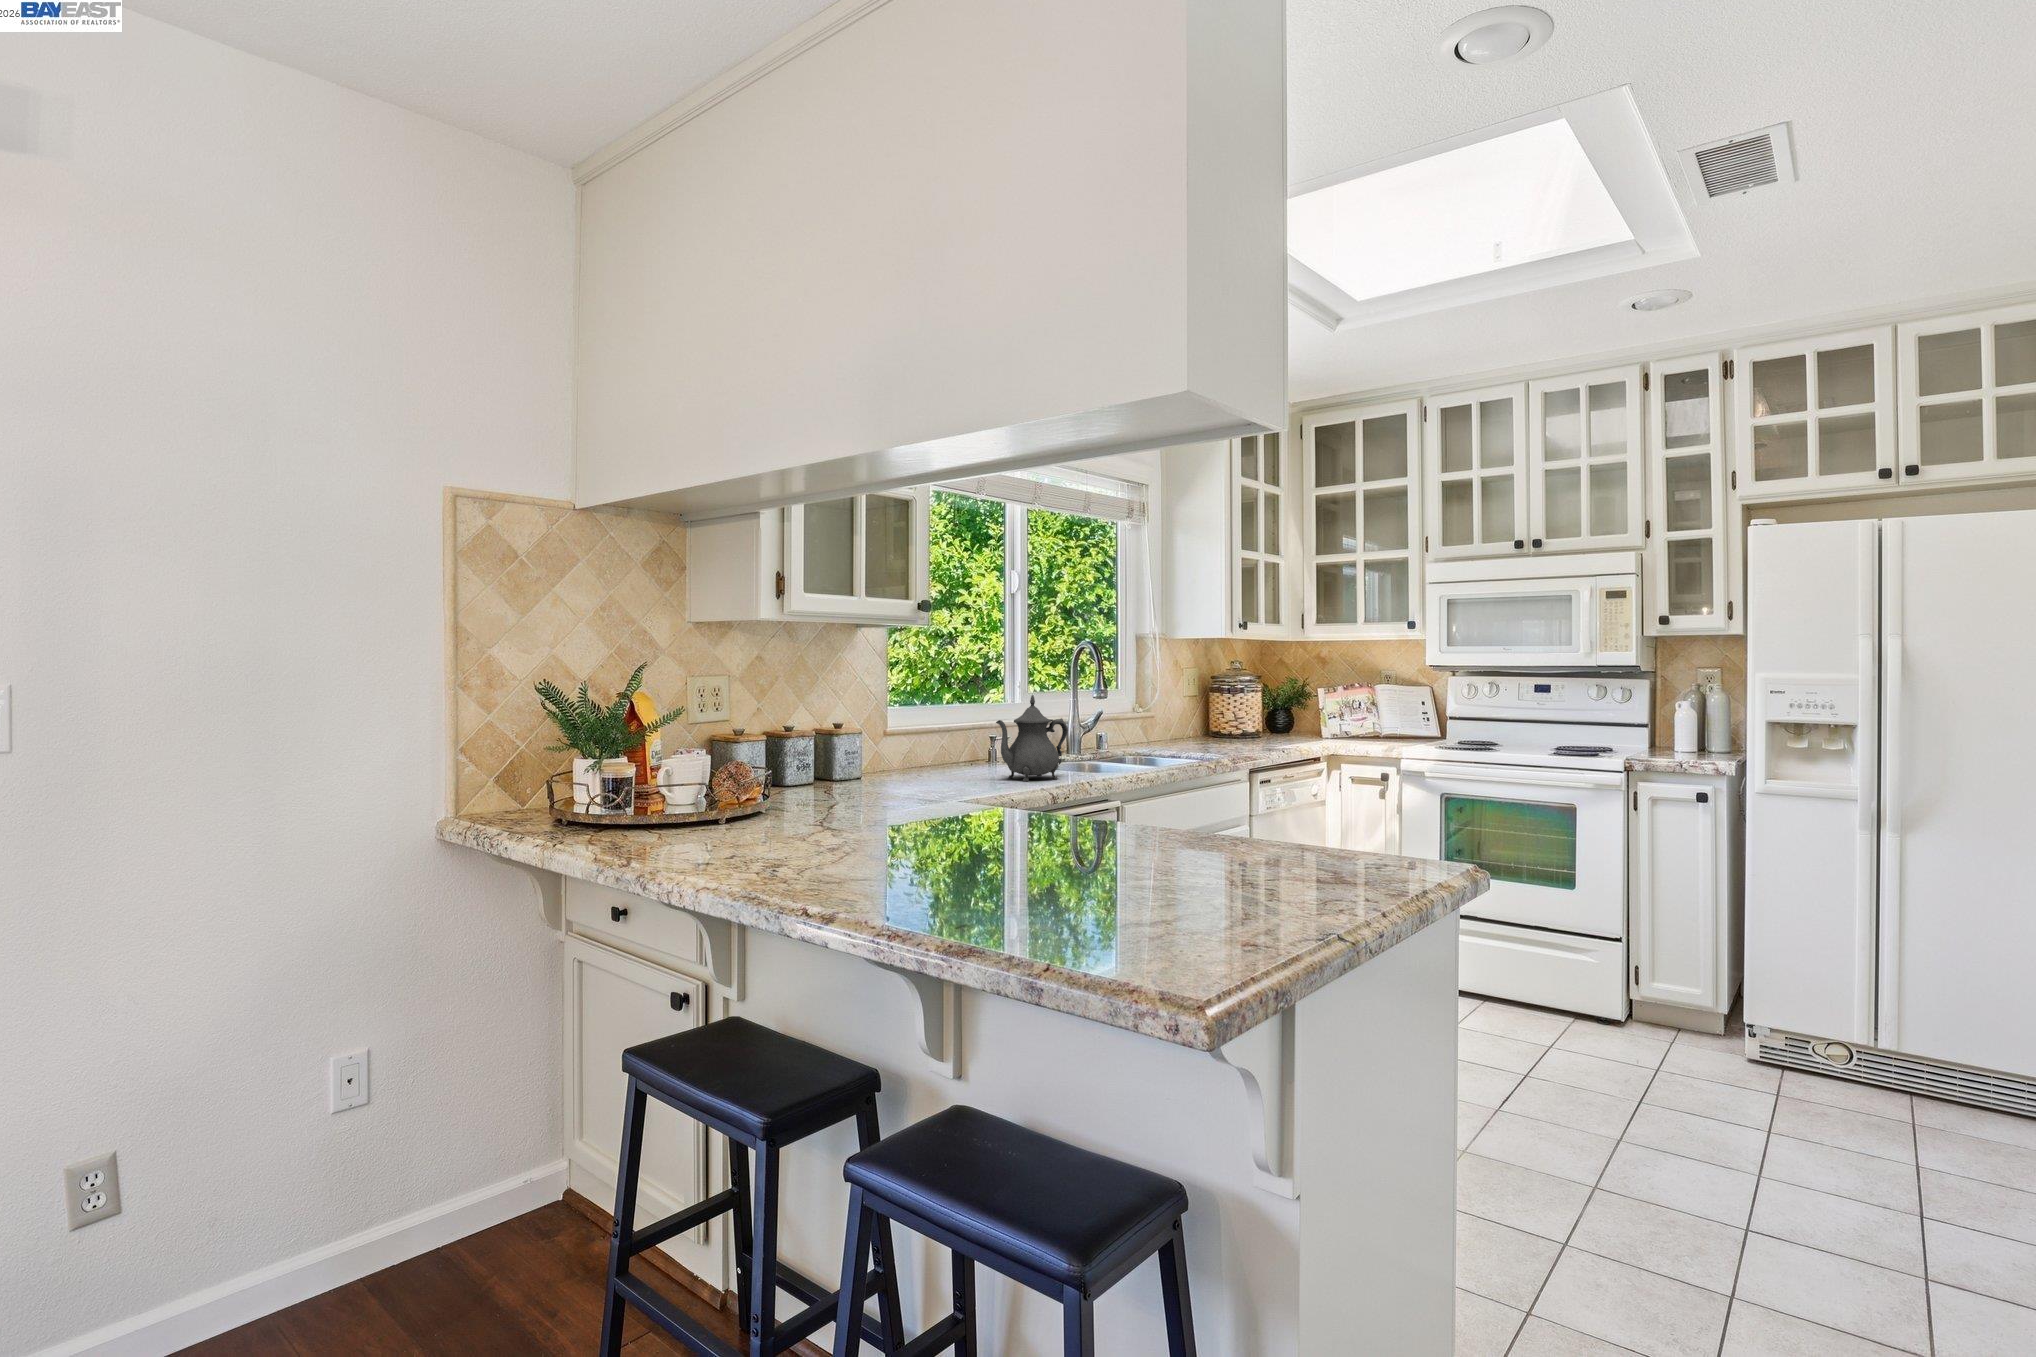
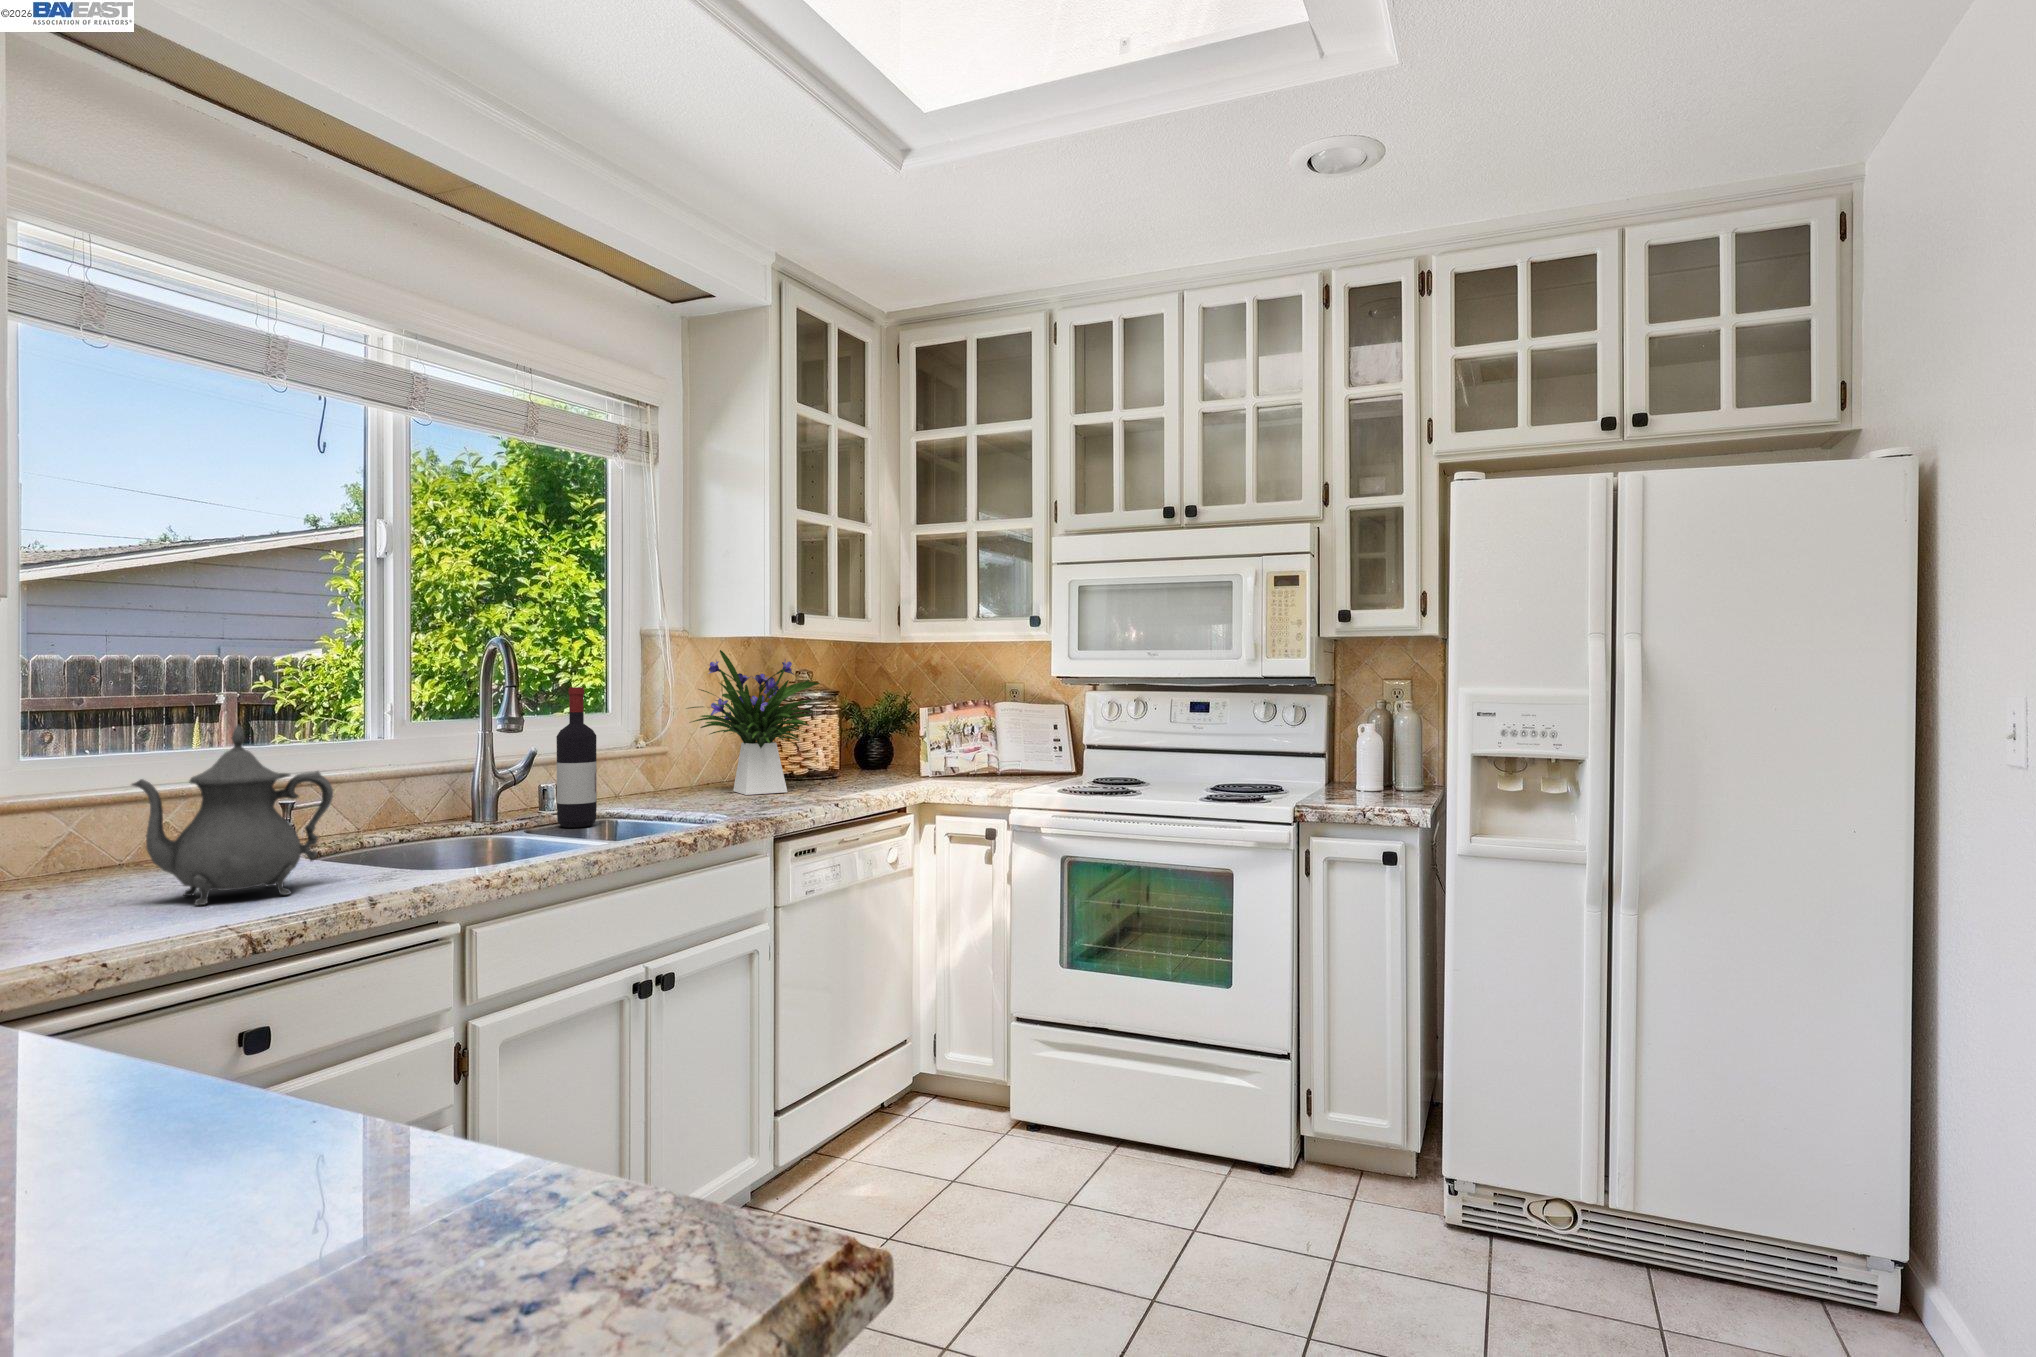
flower arrangement: none [1172,651,1260,746] -> present [687,650,820,795]
wine bottle: none [1127,676,1150,759] -> present [556,687,597,828]

